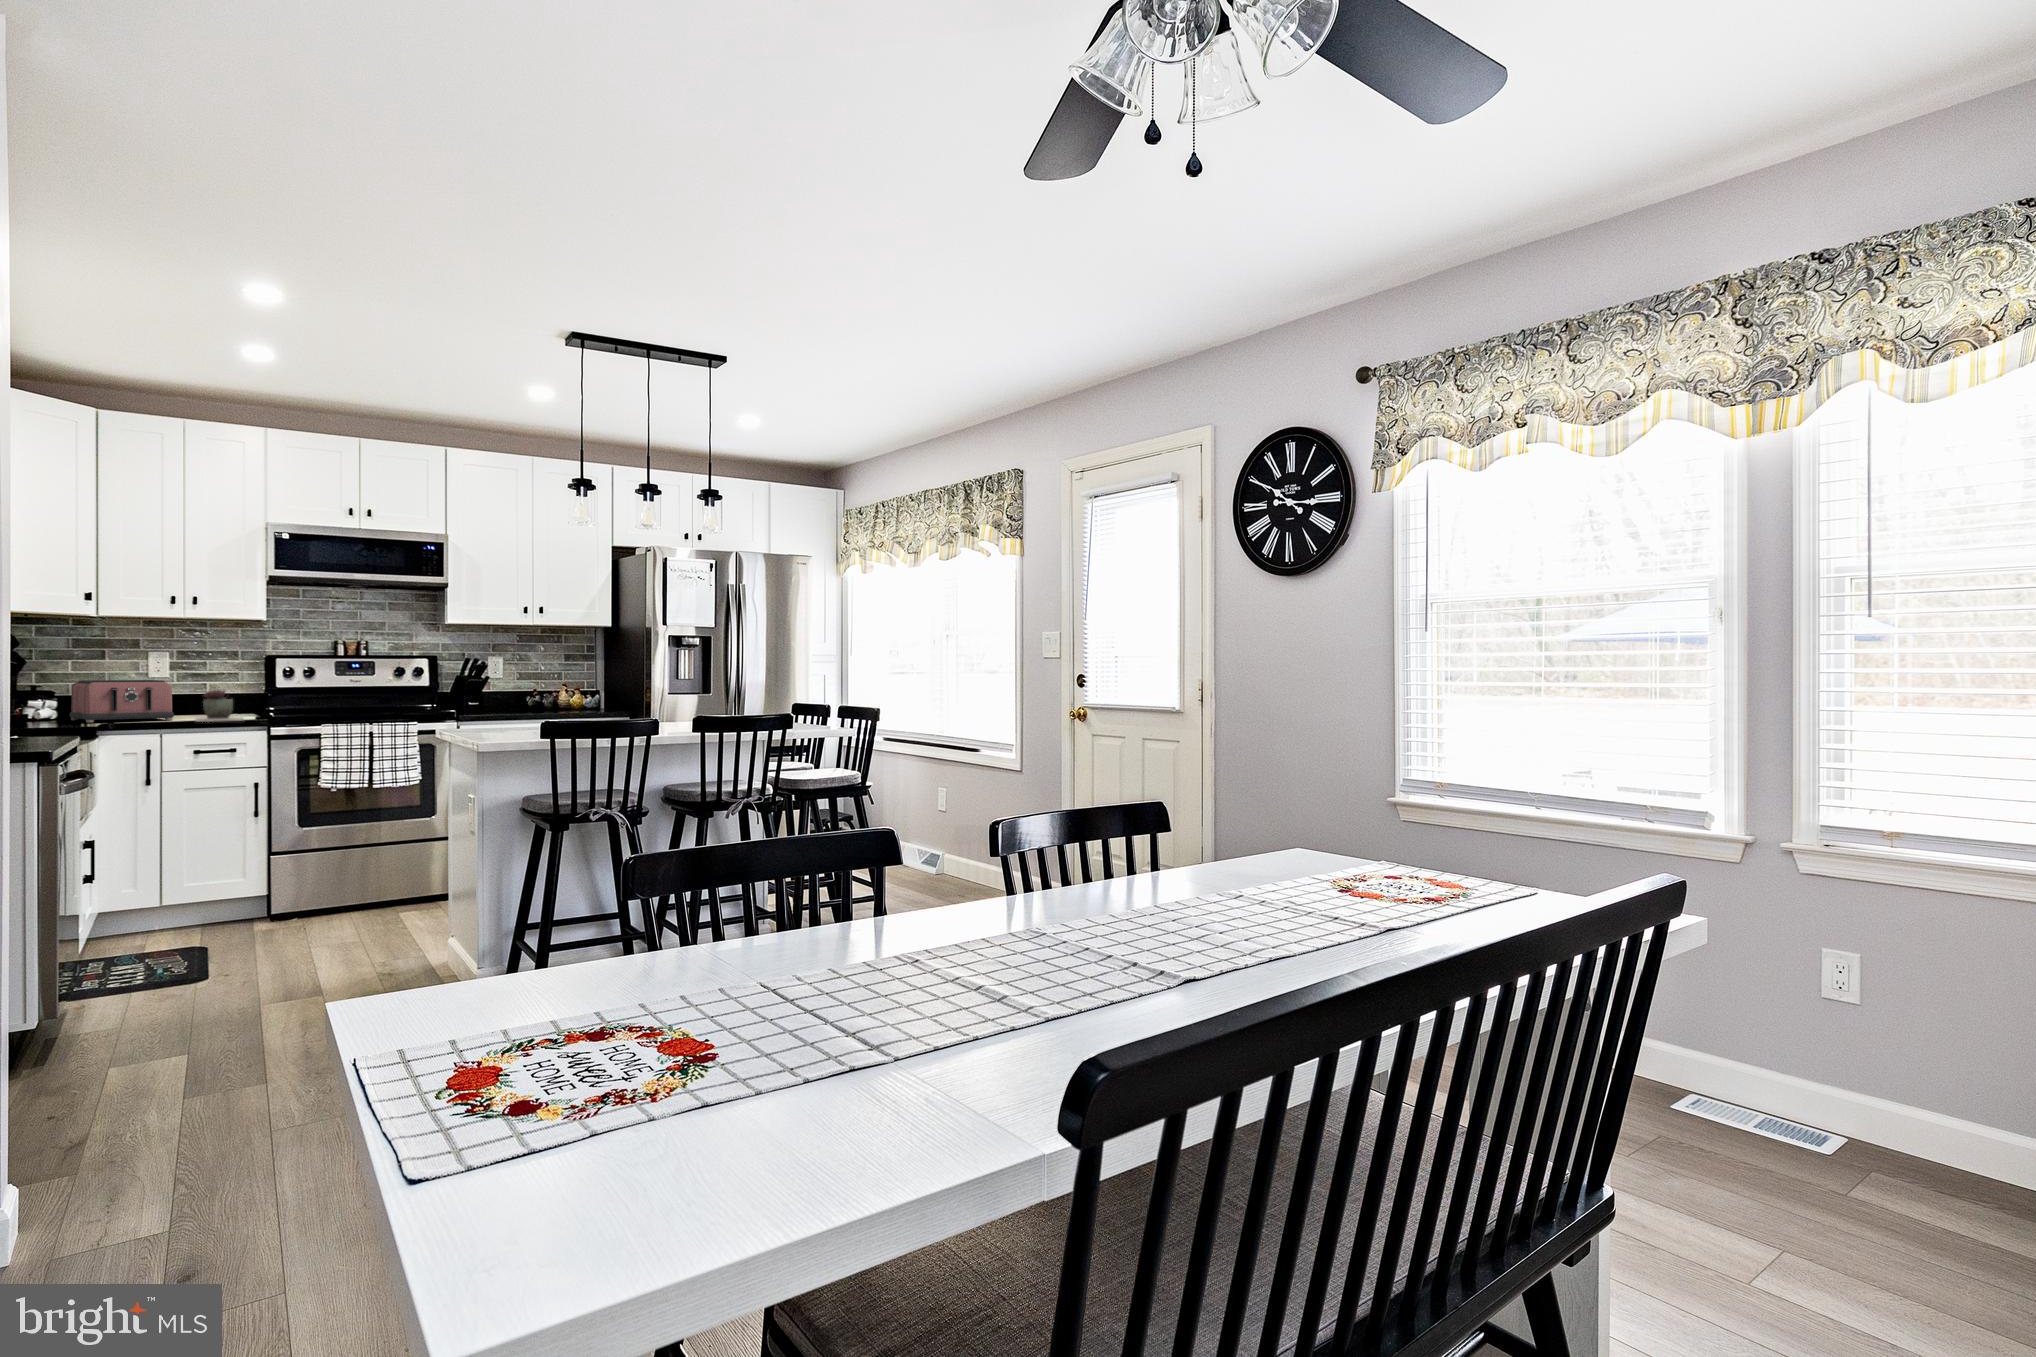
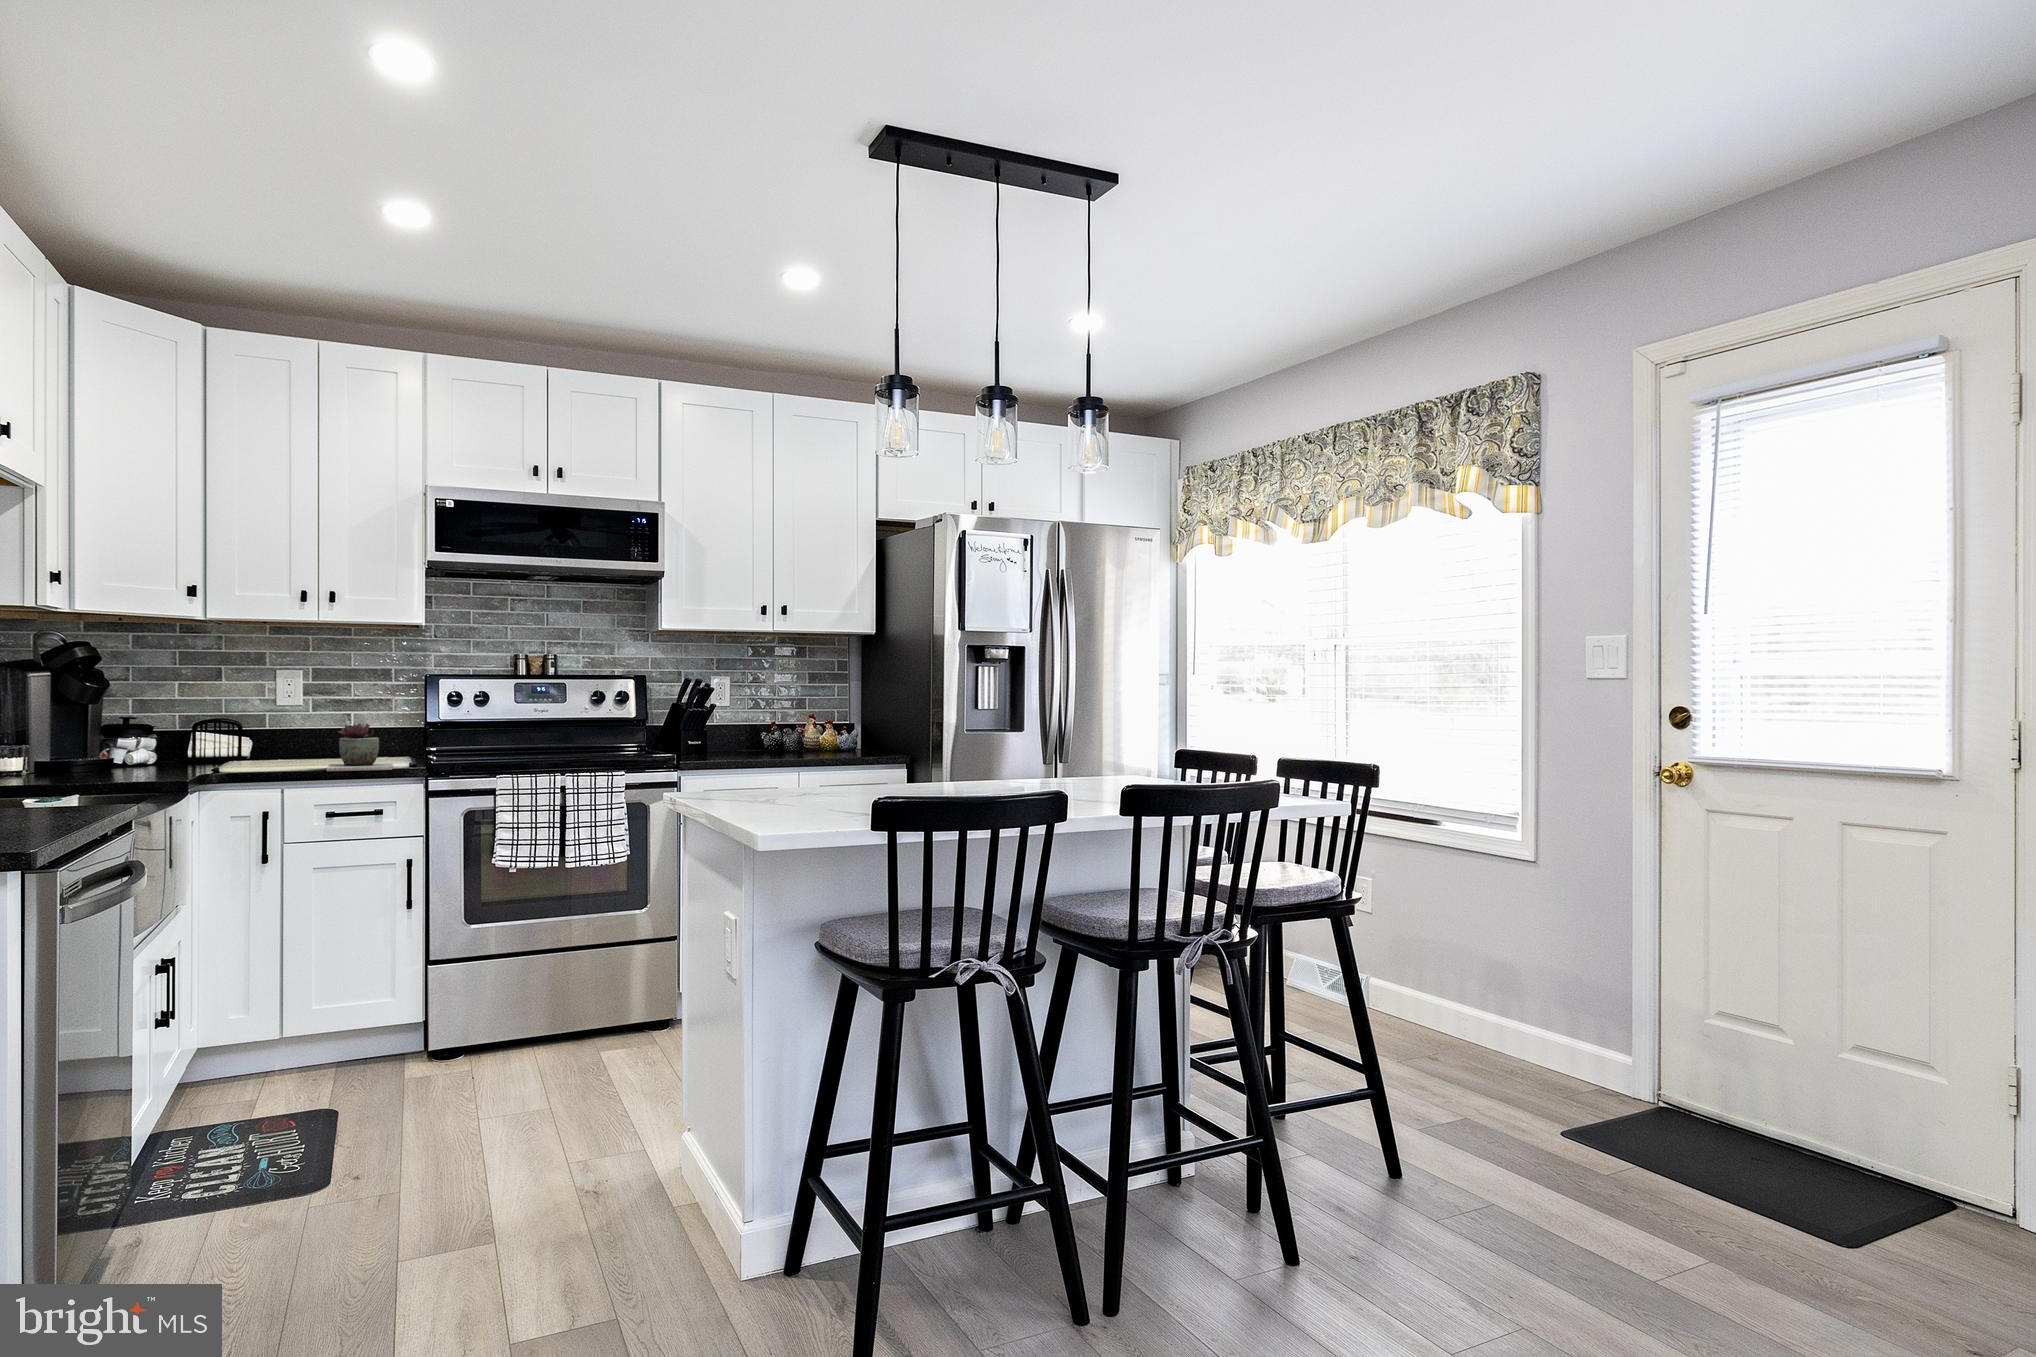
toaster: present [70,680,174,723] -> none [170,709,302,771]

